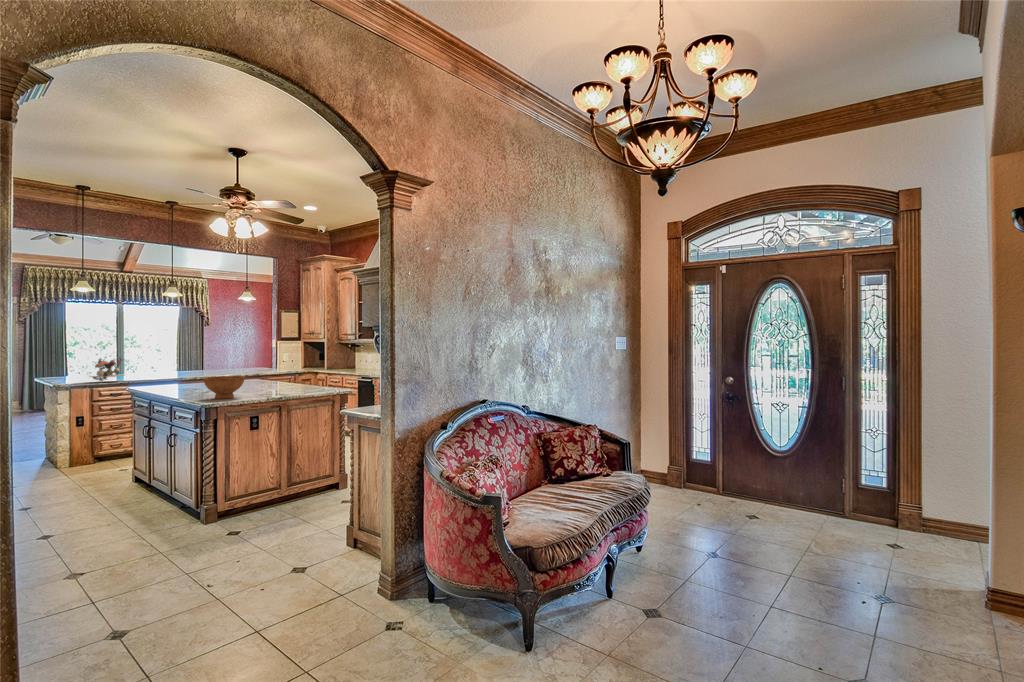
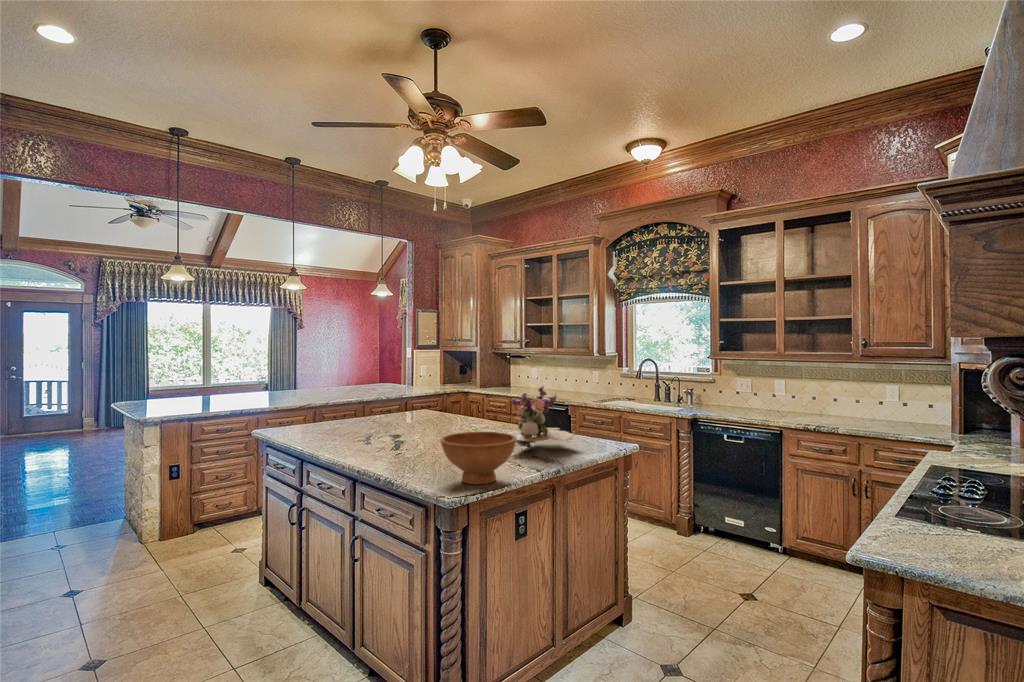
flower arrangement: present [91,357,124,381] -> present [512,386,576,449]

